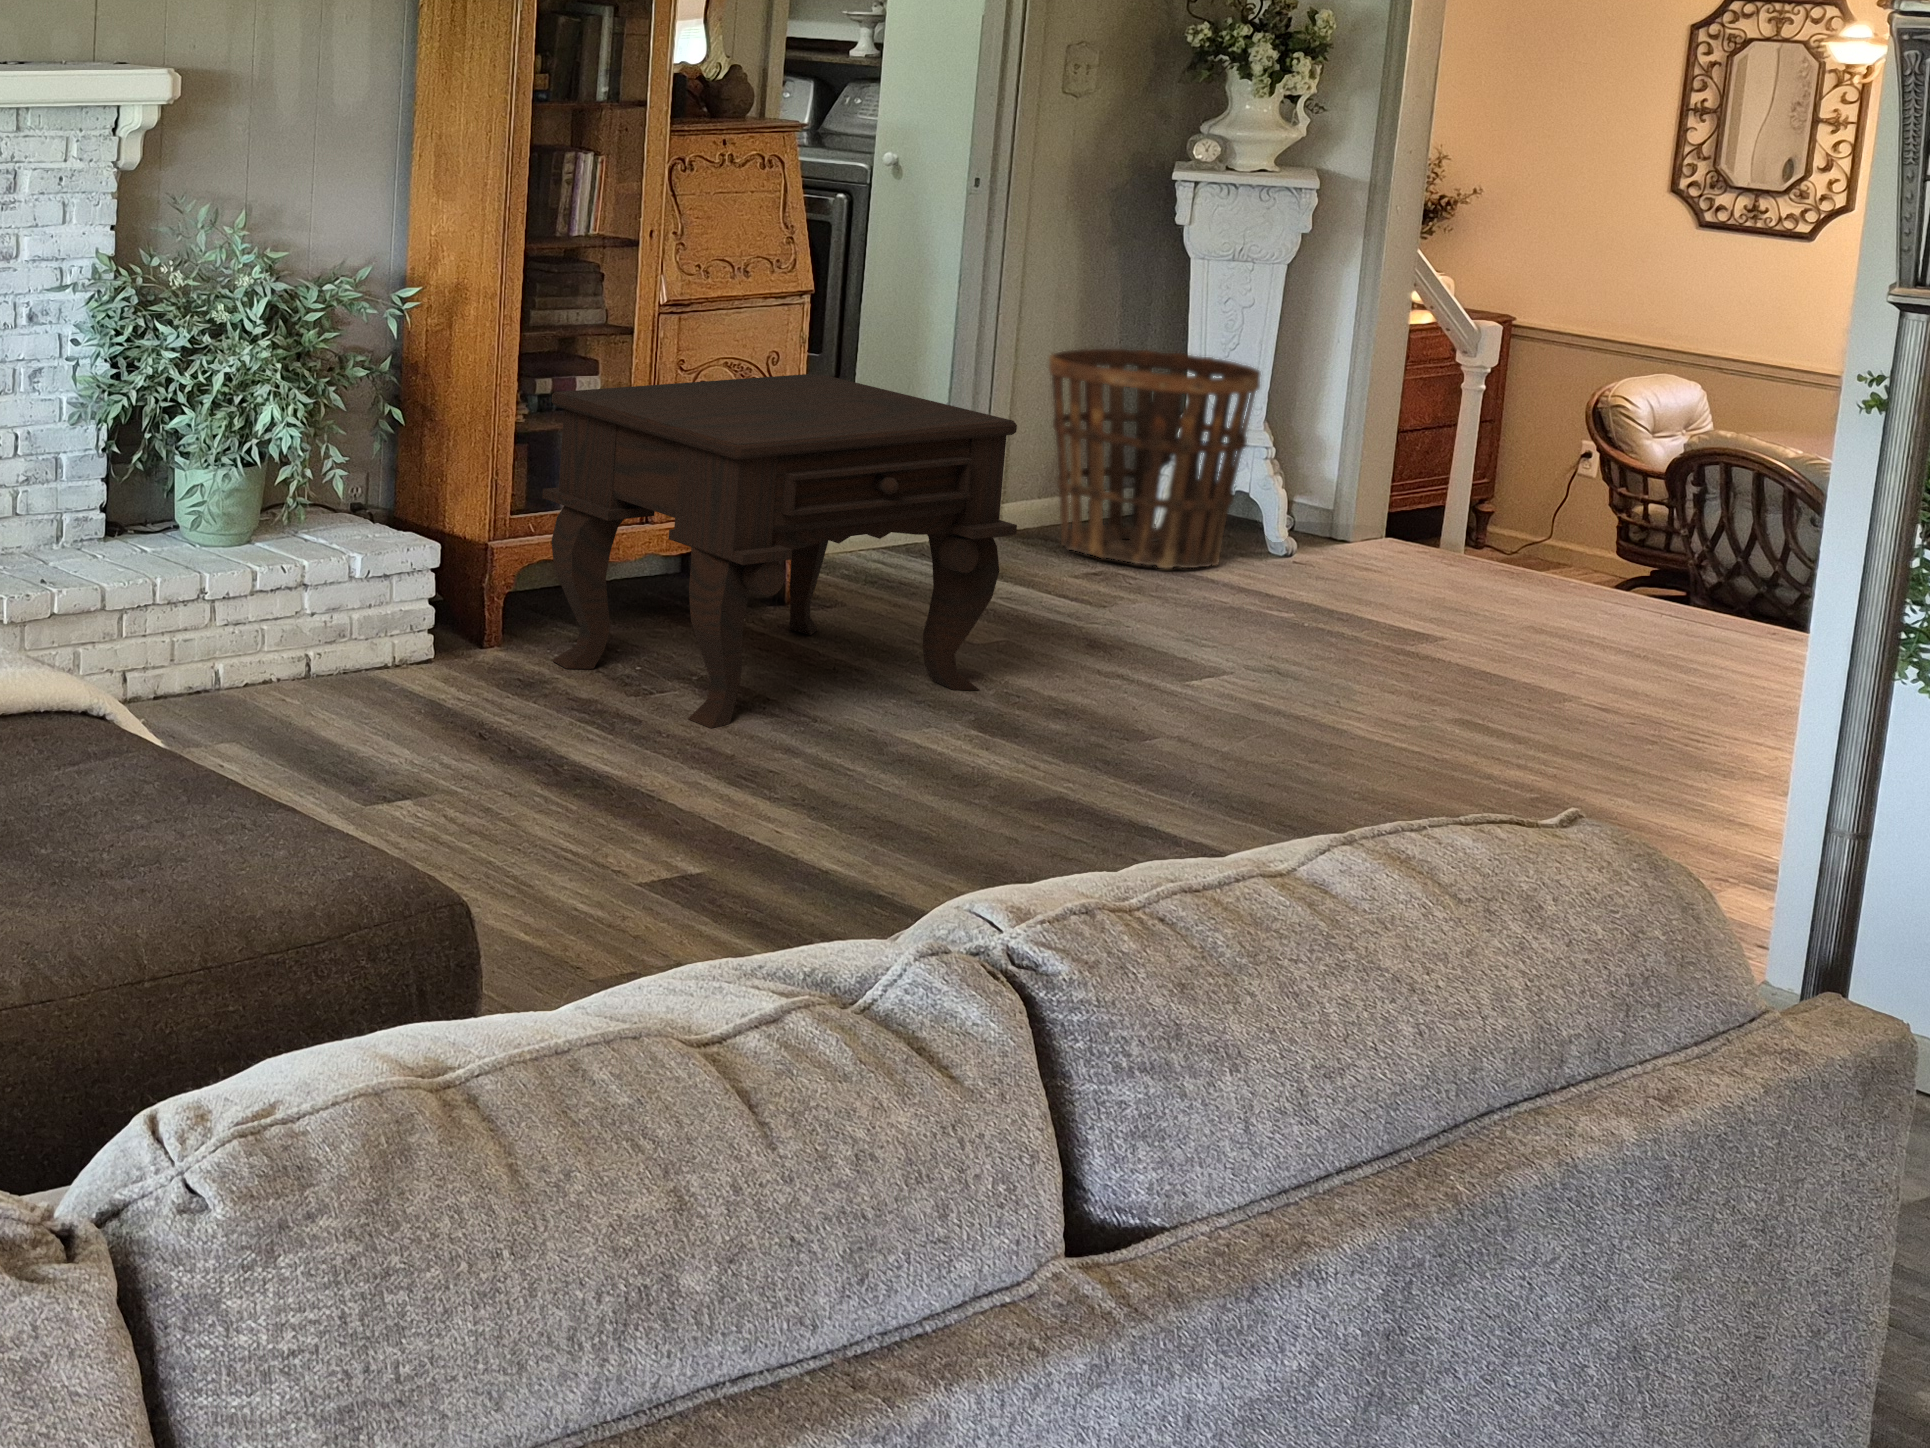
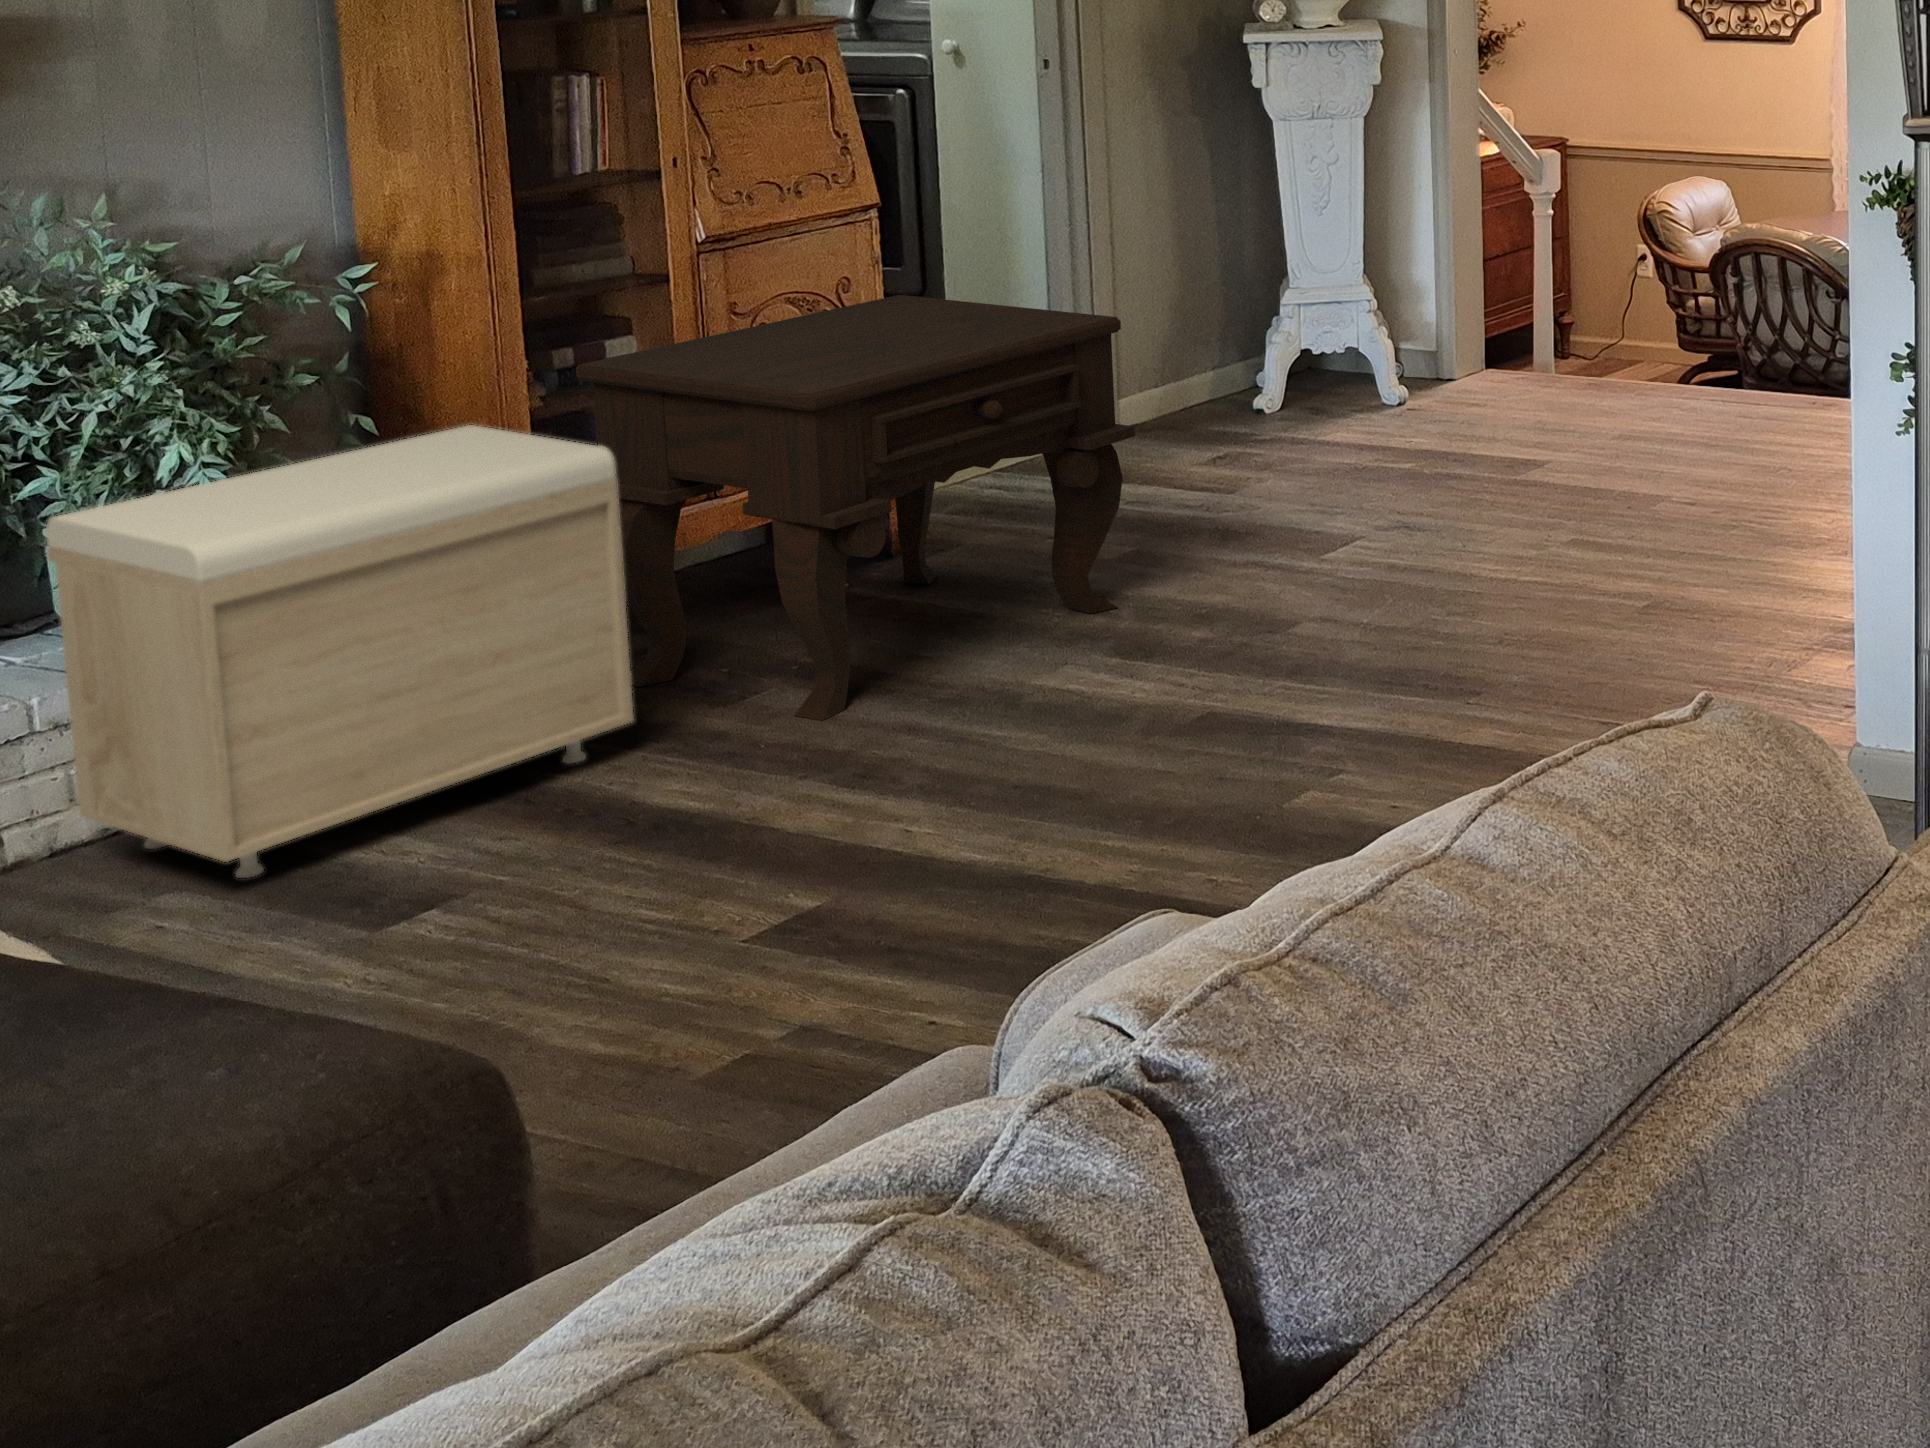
basket: present [1049,349,1260,568] -> none [1148,216,1356,437]
storage bench: none [178,427,576,745] -> present [46,425,634,878]

